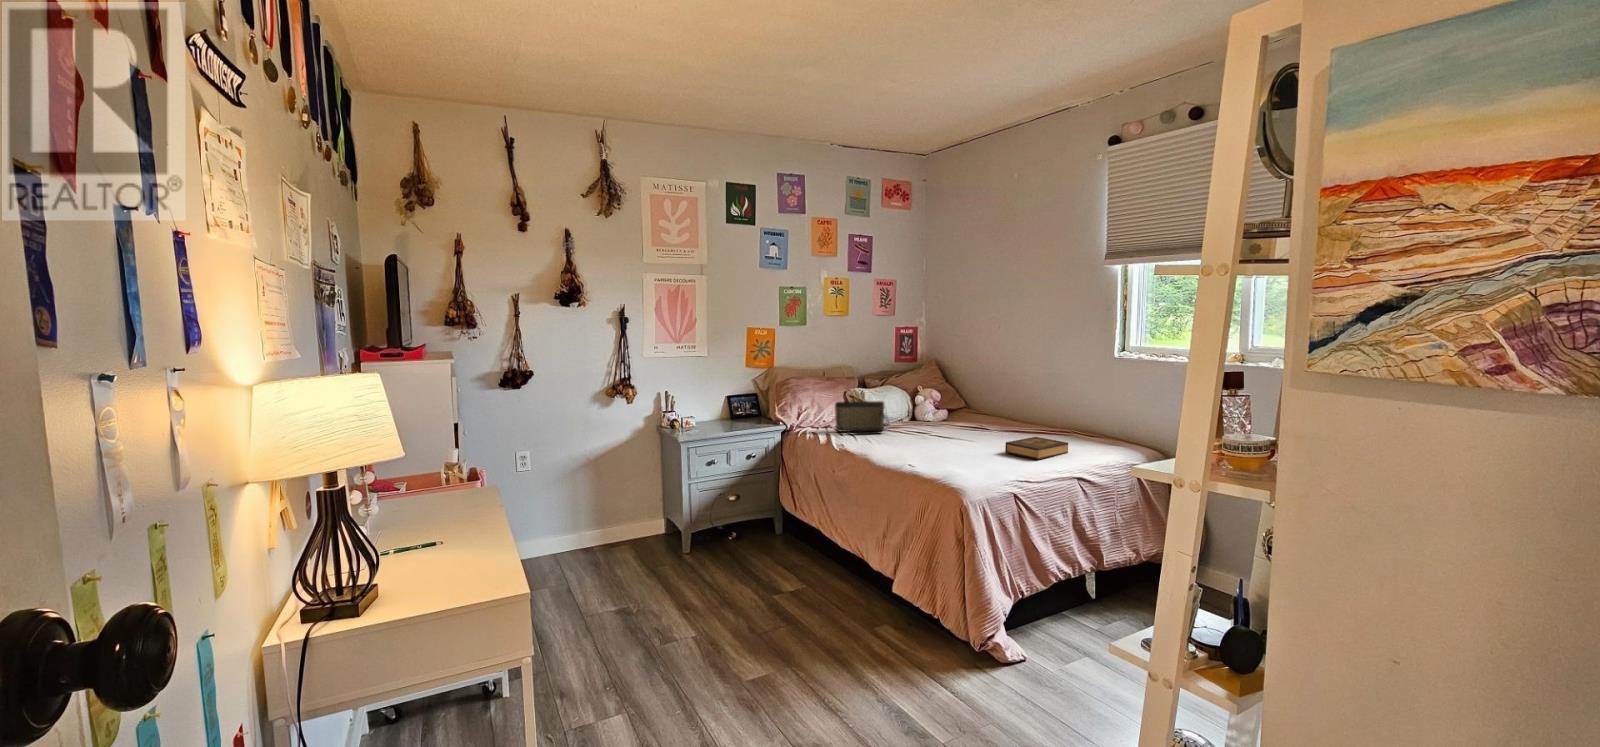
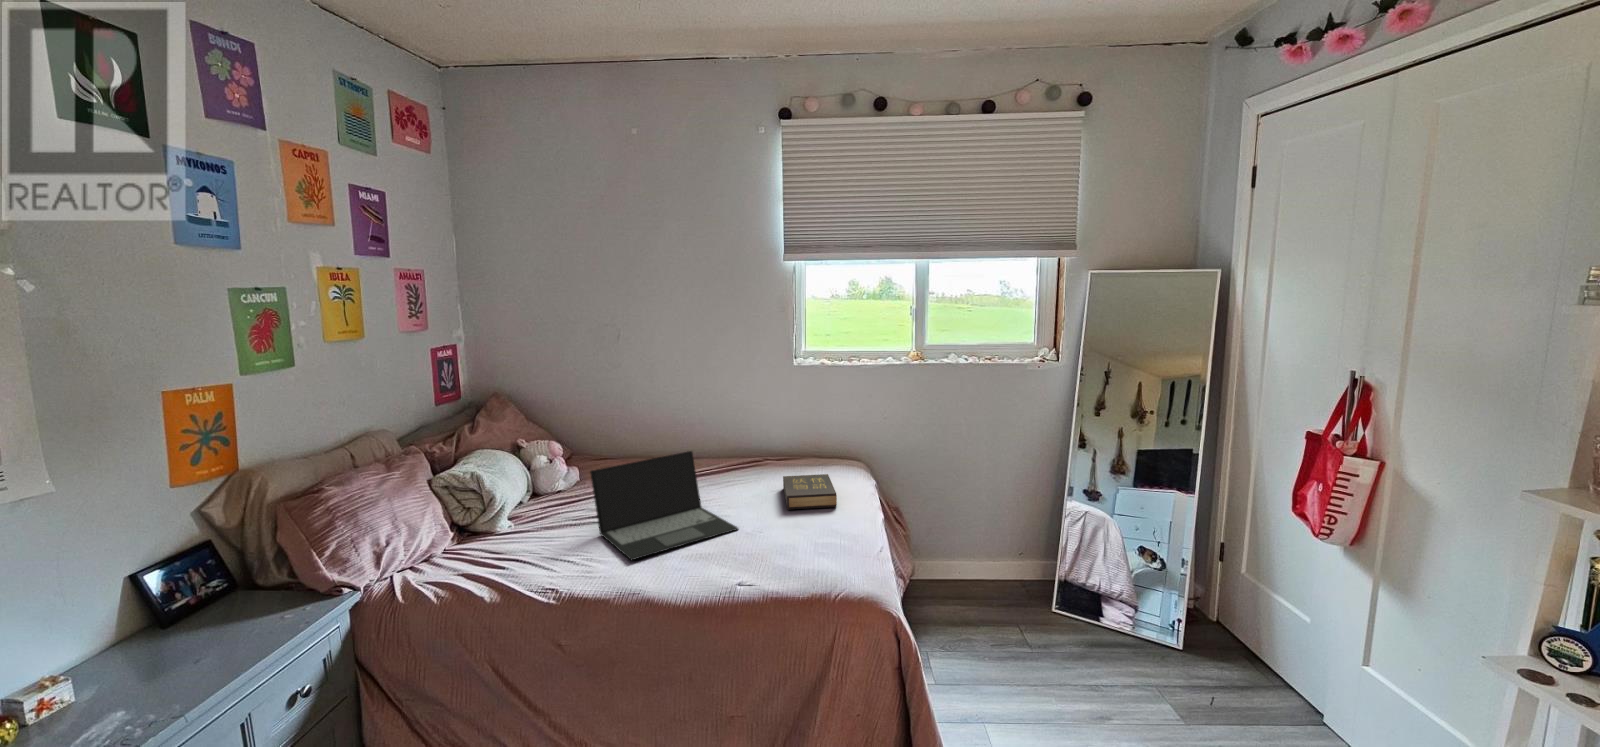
laptop: none [882,398,969,452] -> present [590,451,738,560]
handbag: present [835,401,888,434] -> none [470,482,569,559]

